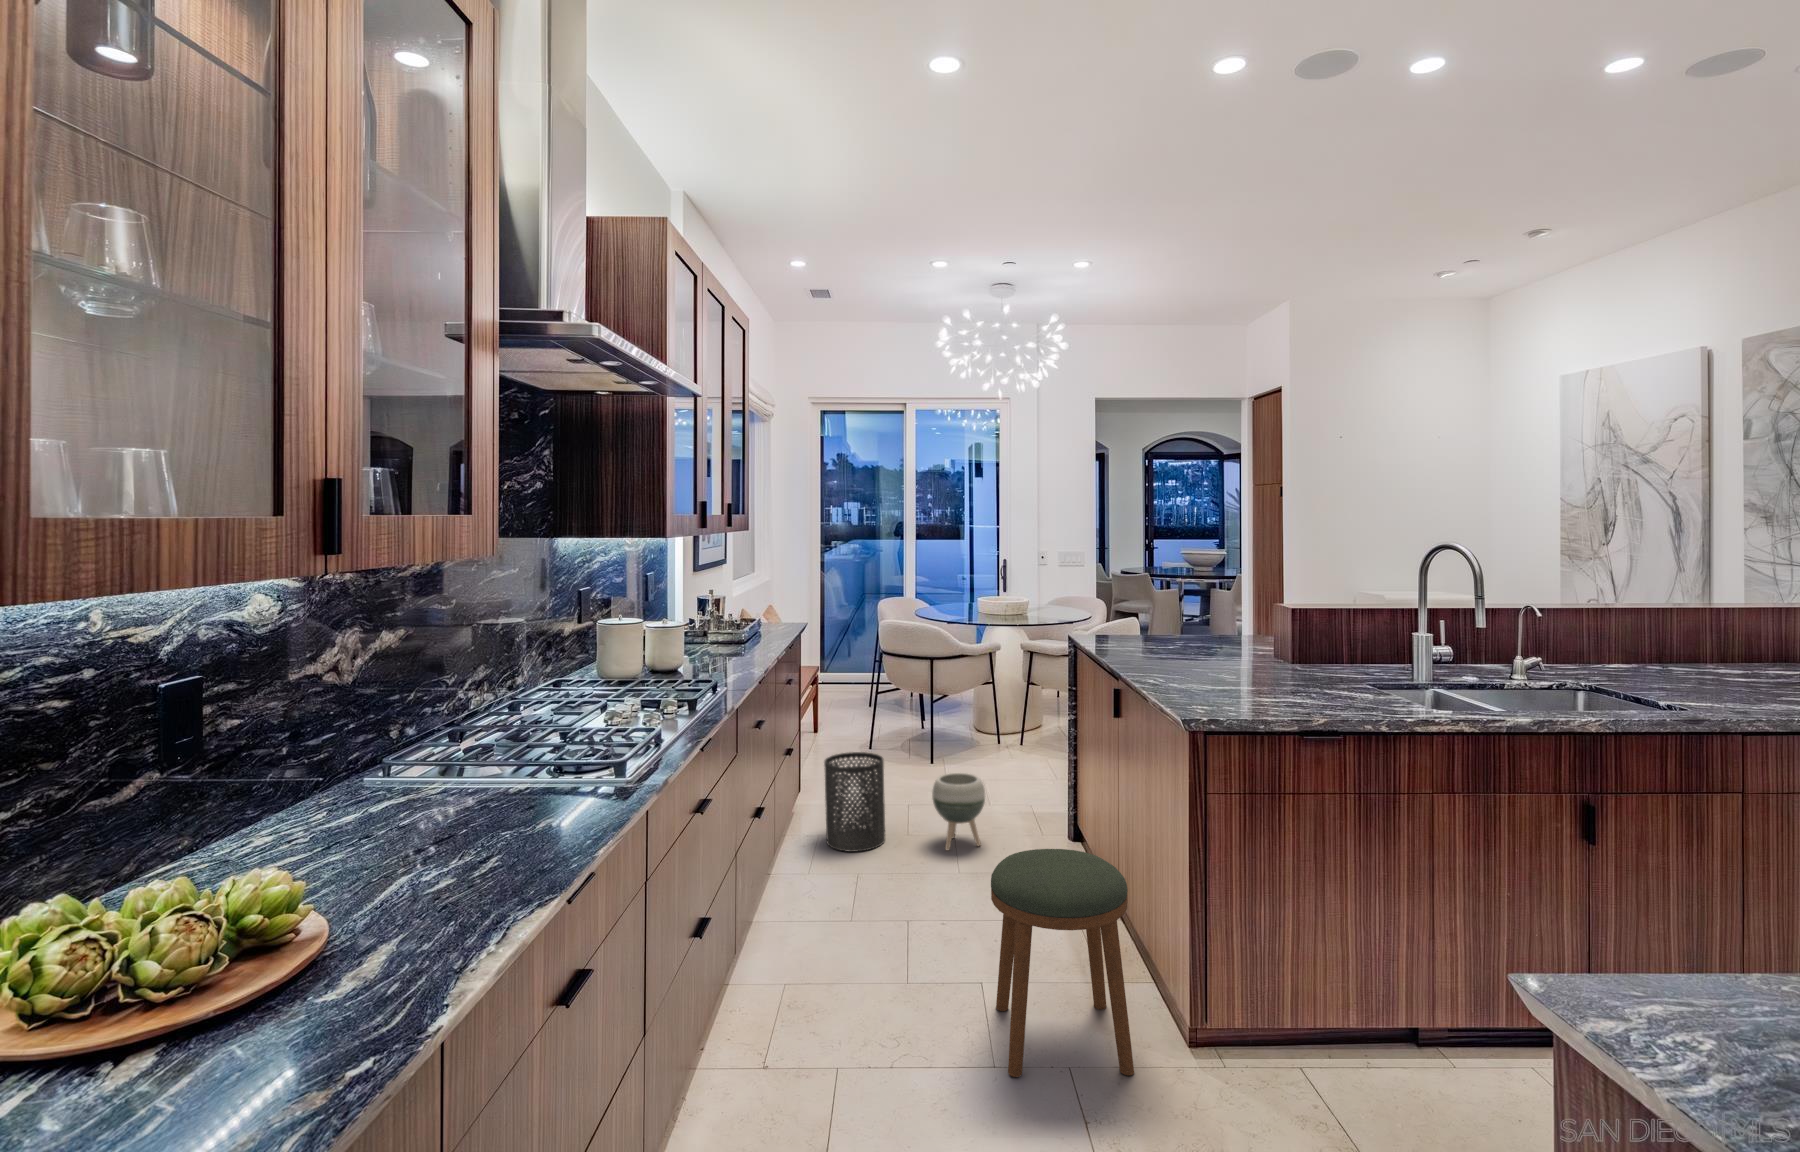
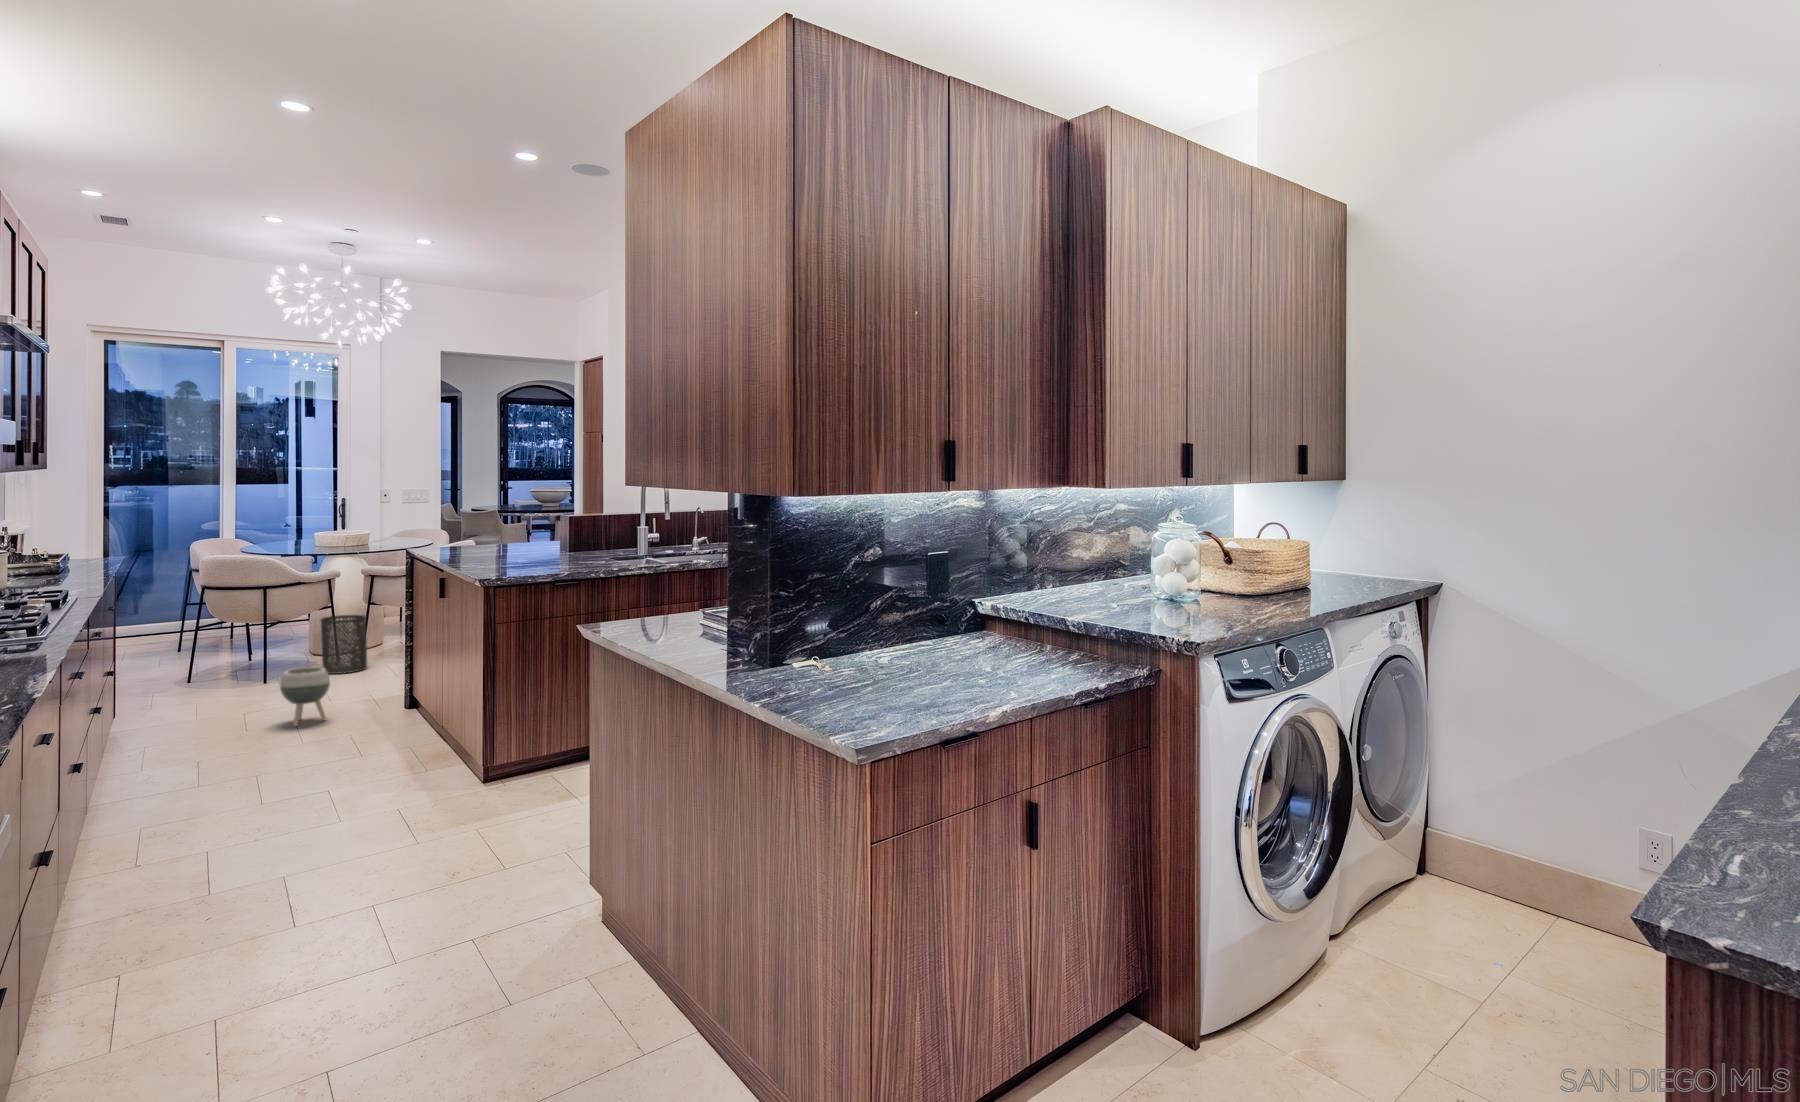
trash can: present [824,752,885,852] -> present [321,615,367,674]
stool: present [991,849,1134,1077] -> none [339,676,435,800]

